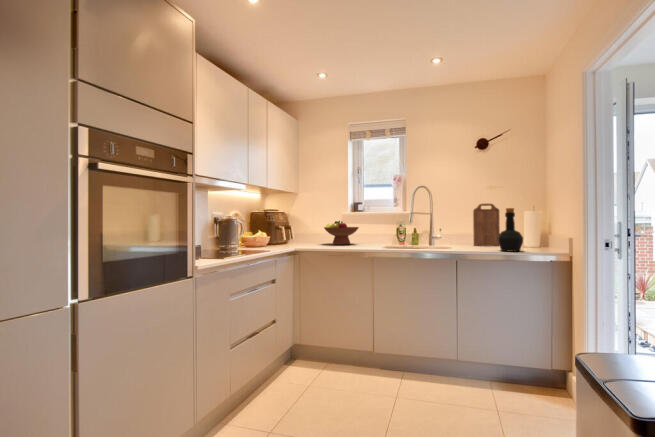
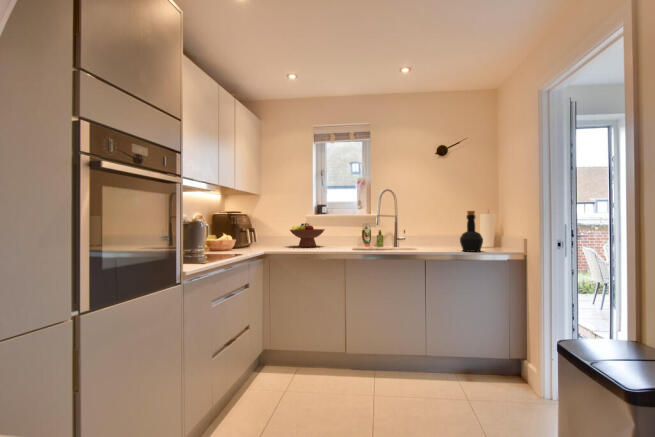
cutting board: present [473,204,500,246] -> none [433,207,457,246]

